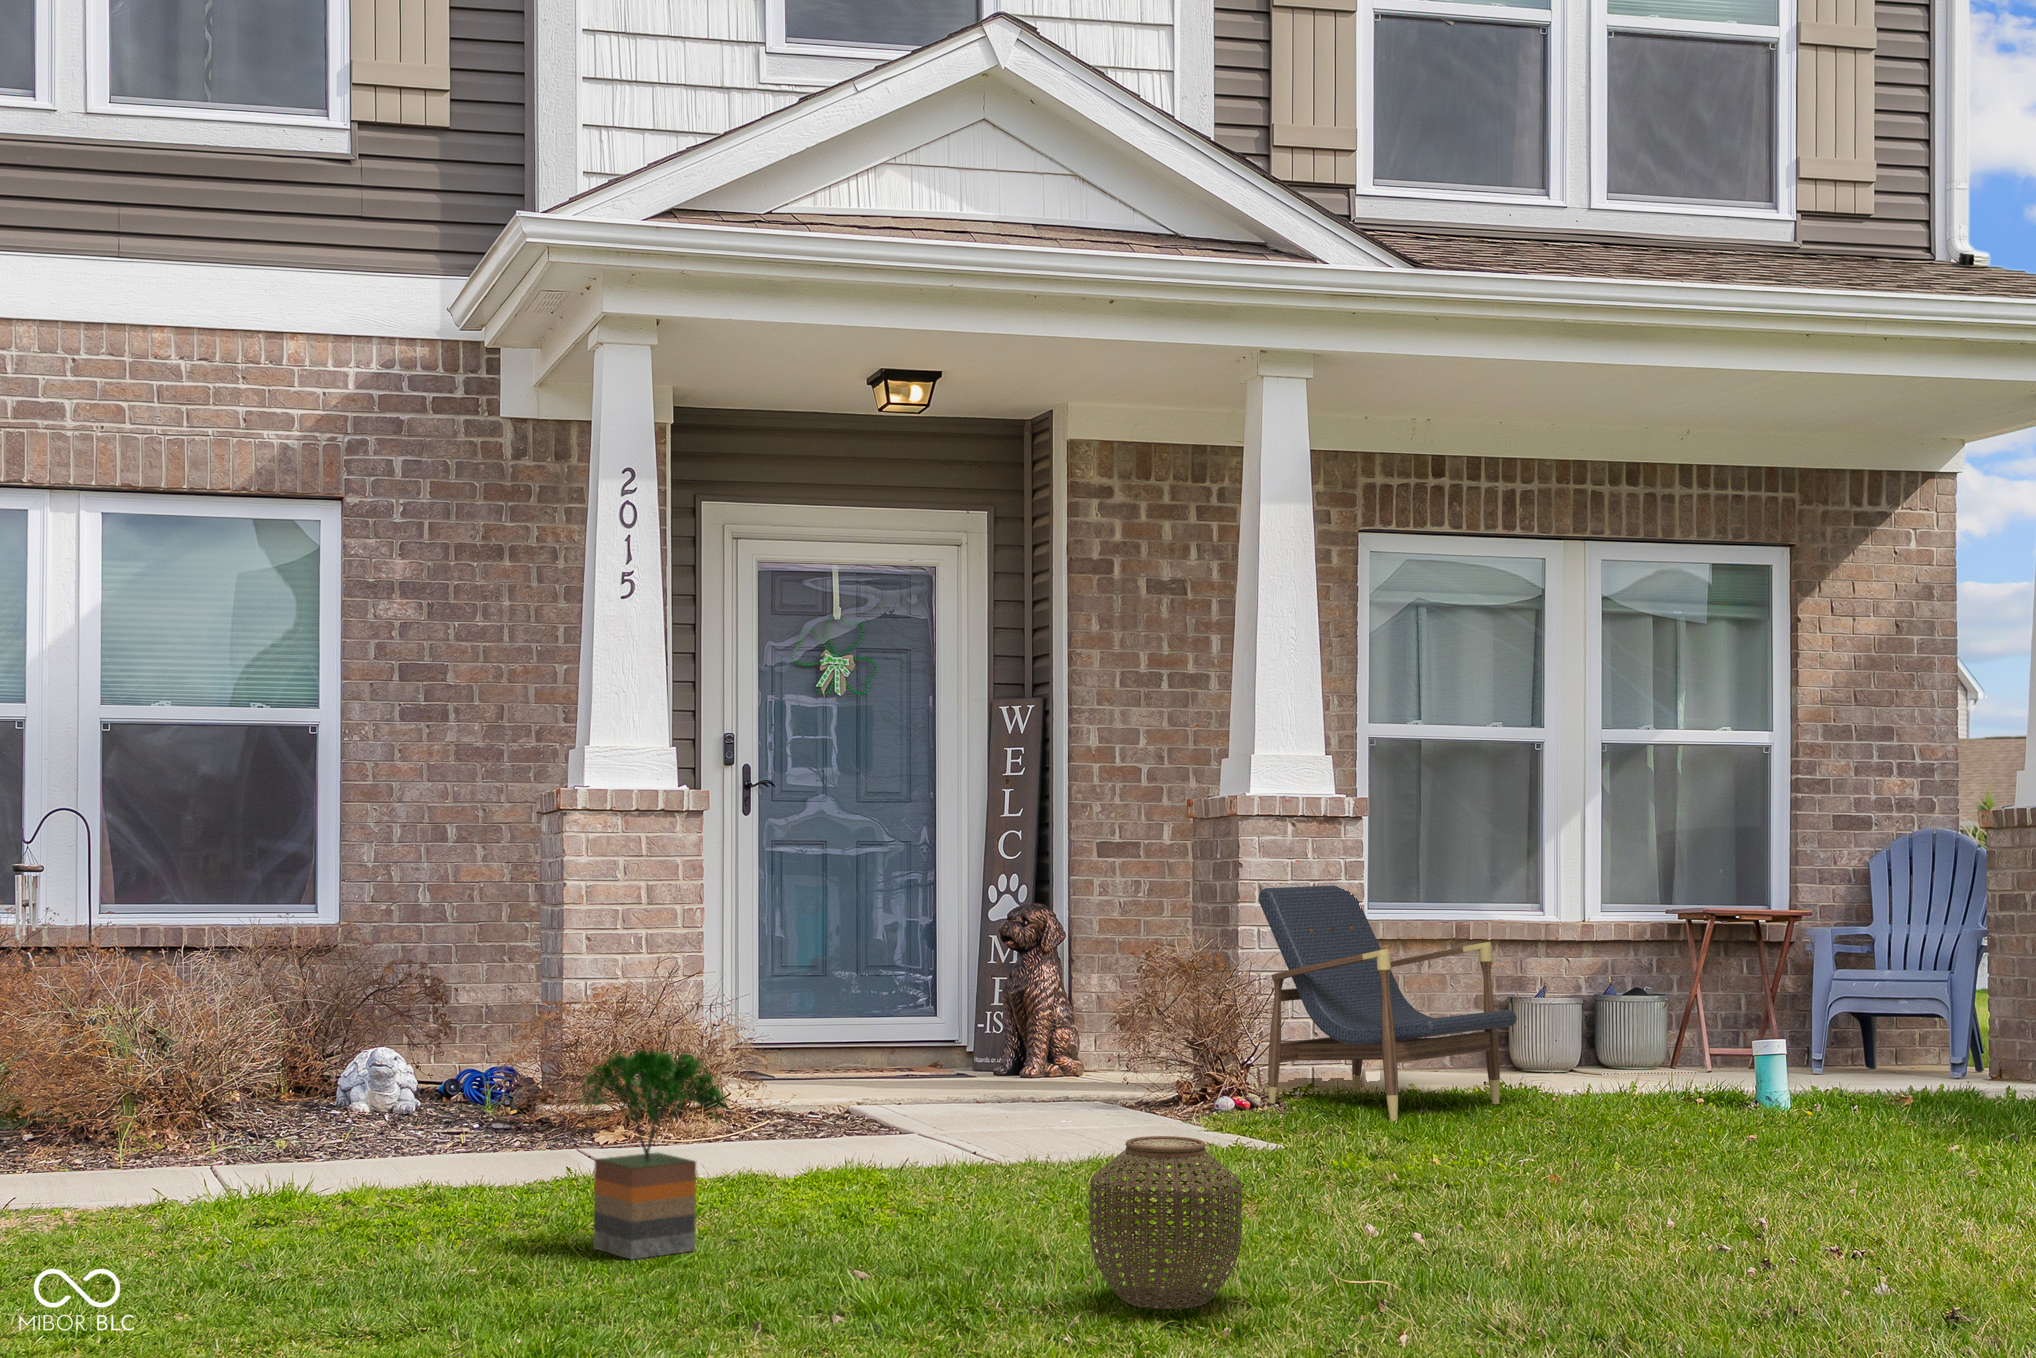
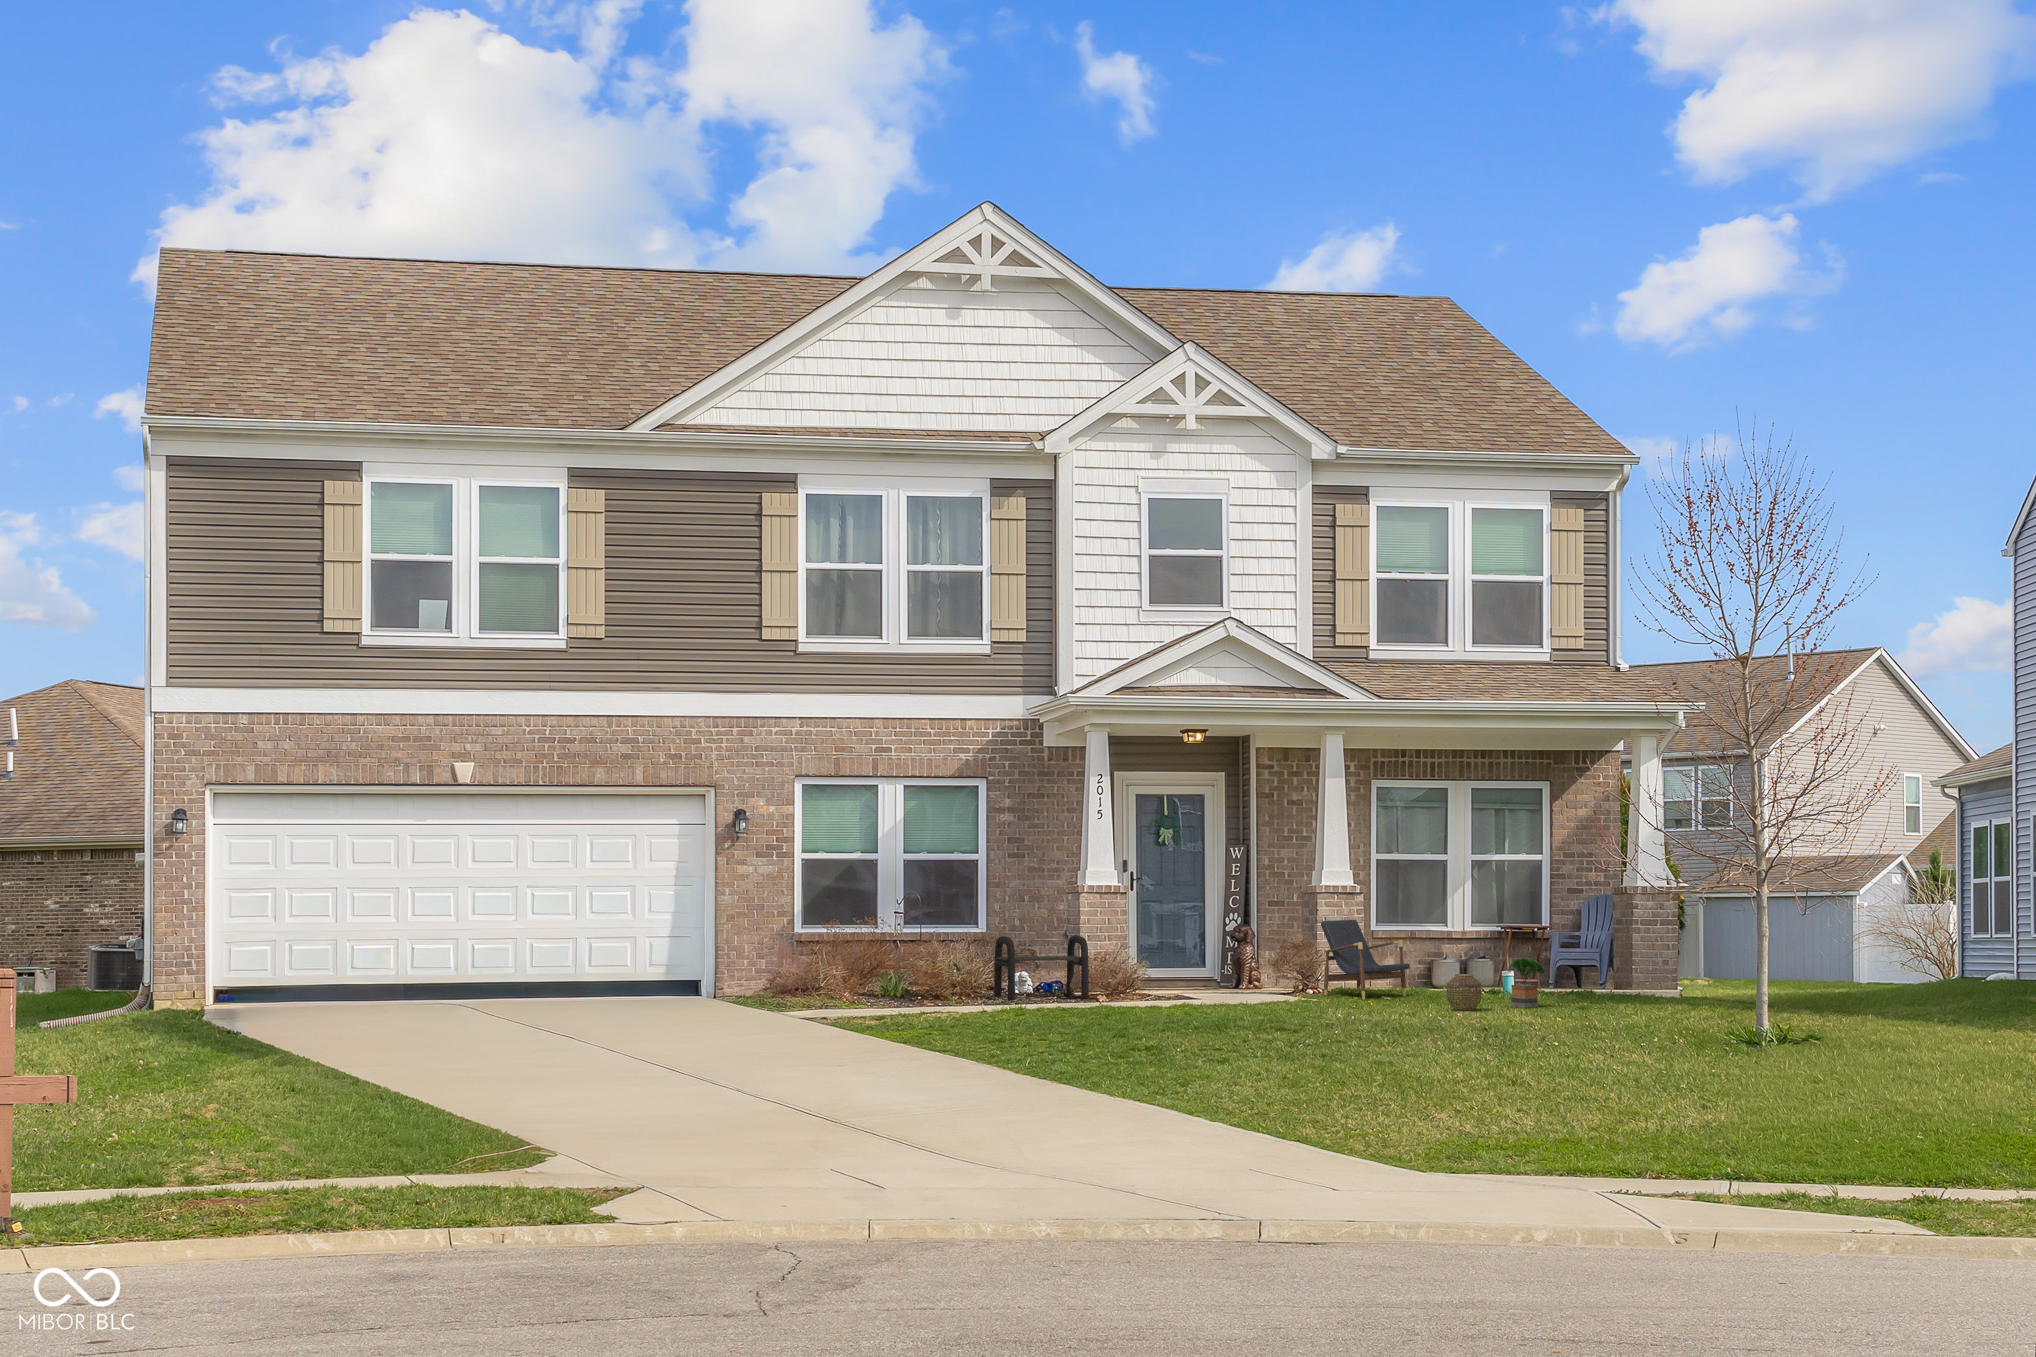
bench: none [272,933,562,1141] -> present [994,935,1089,1000]
potted tree: present [582,1049,729,1260] -> present [1508,958,1545,1008]
woven basket: present [1089,1136,1242,1309] -> present [1447,974,1481,1011]

